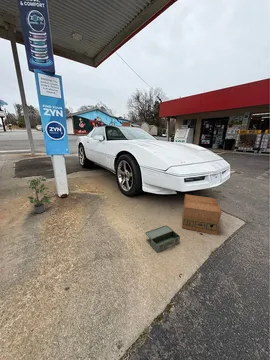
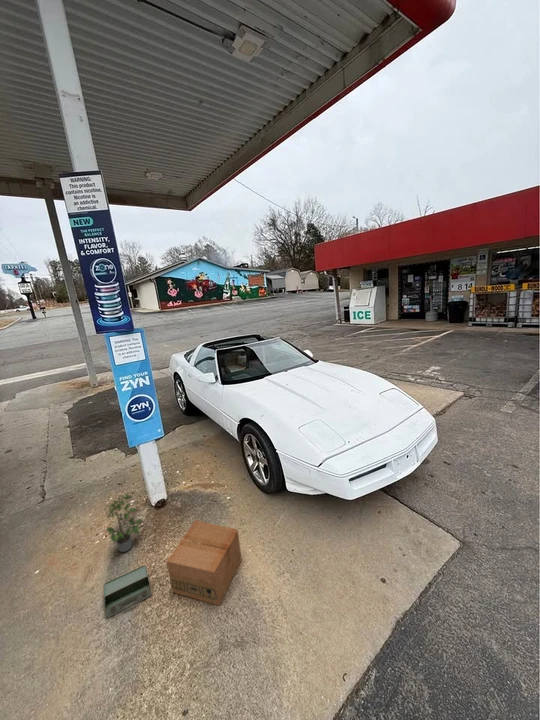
cardboard box: present [182,194,222,235] -> present [166,521,241,605]
toolbox: present [145,226,180,252] -> present [103,565,152,618]

